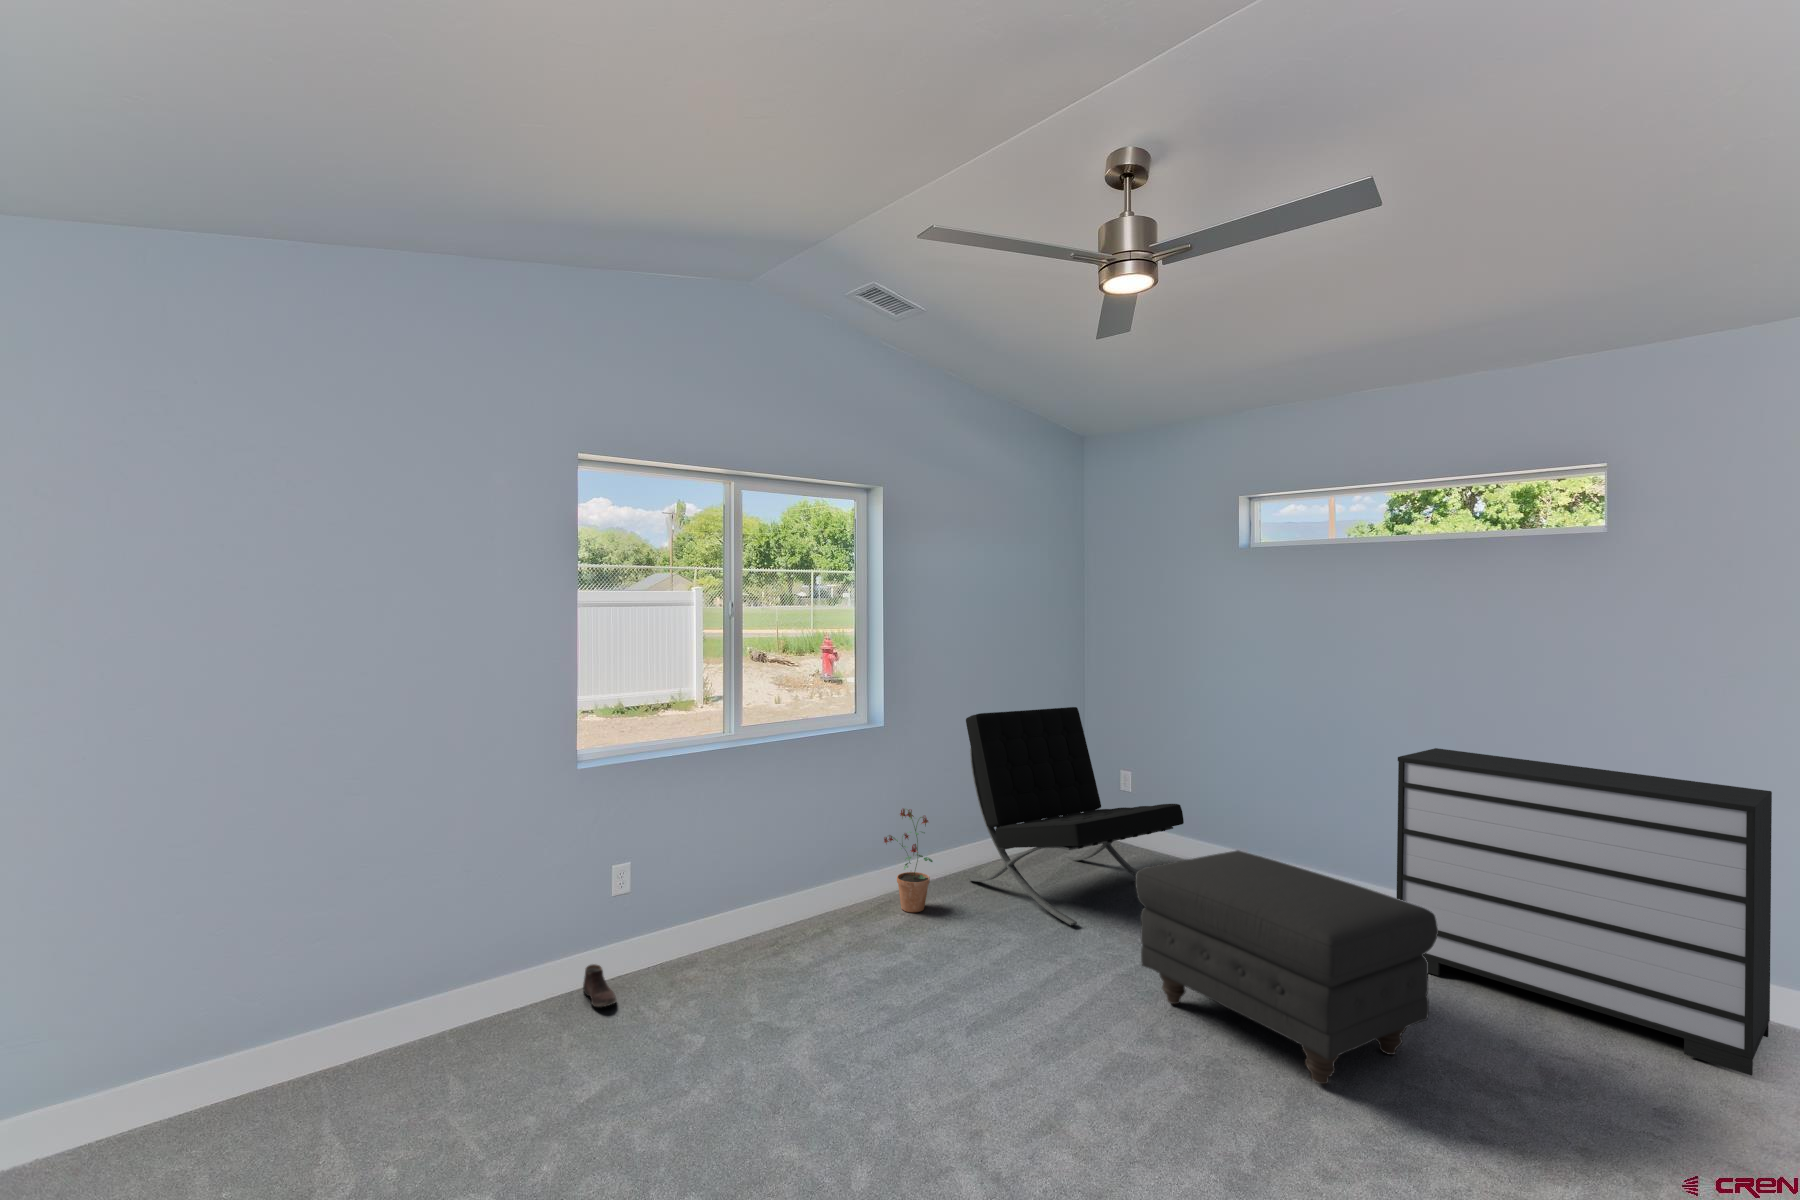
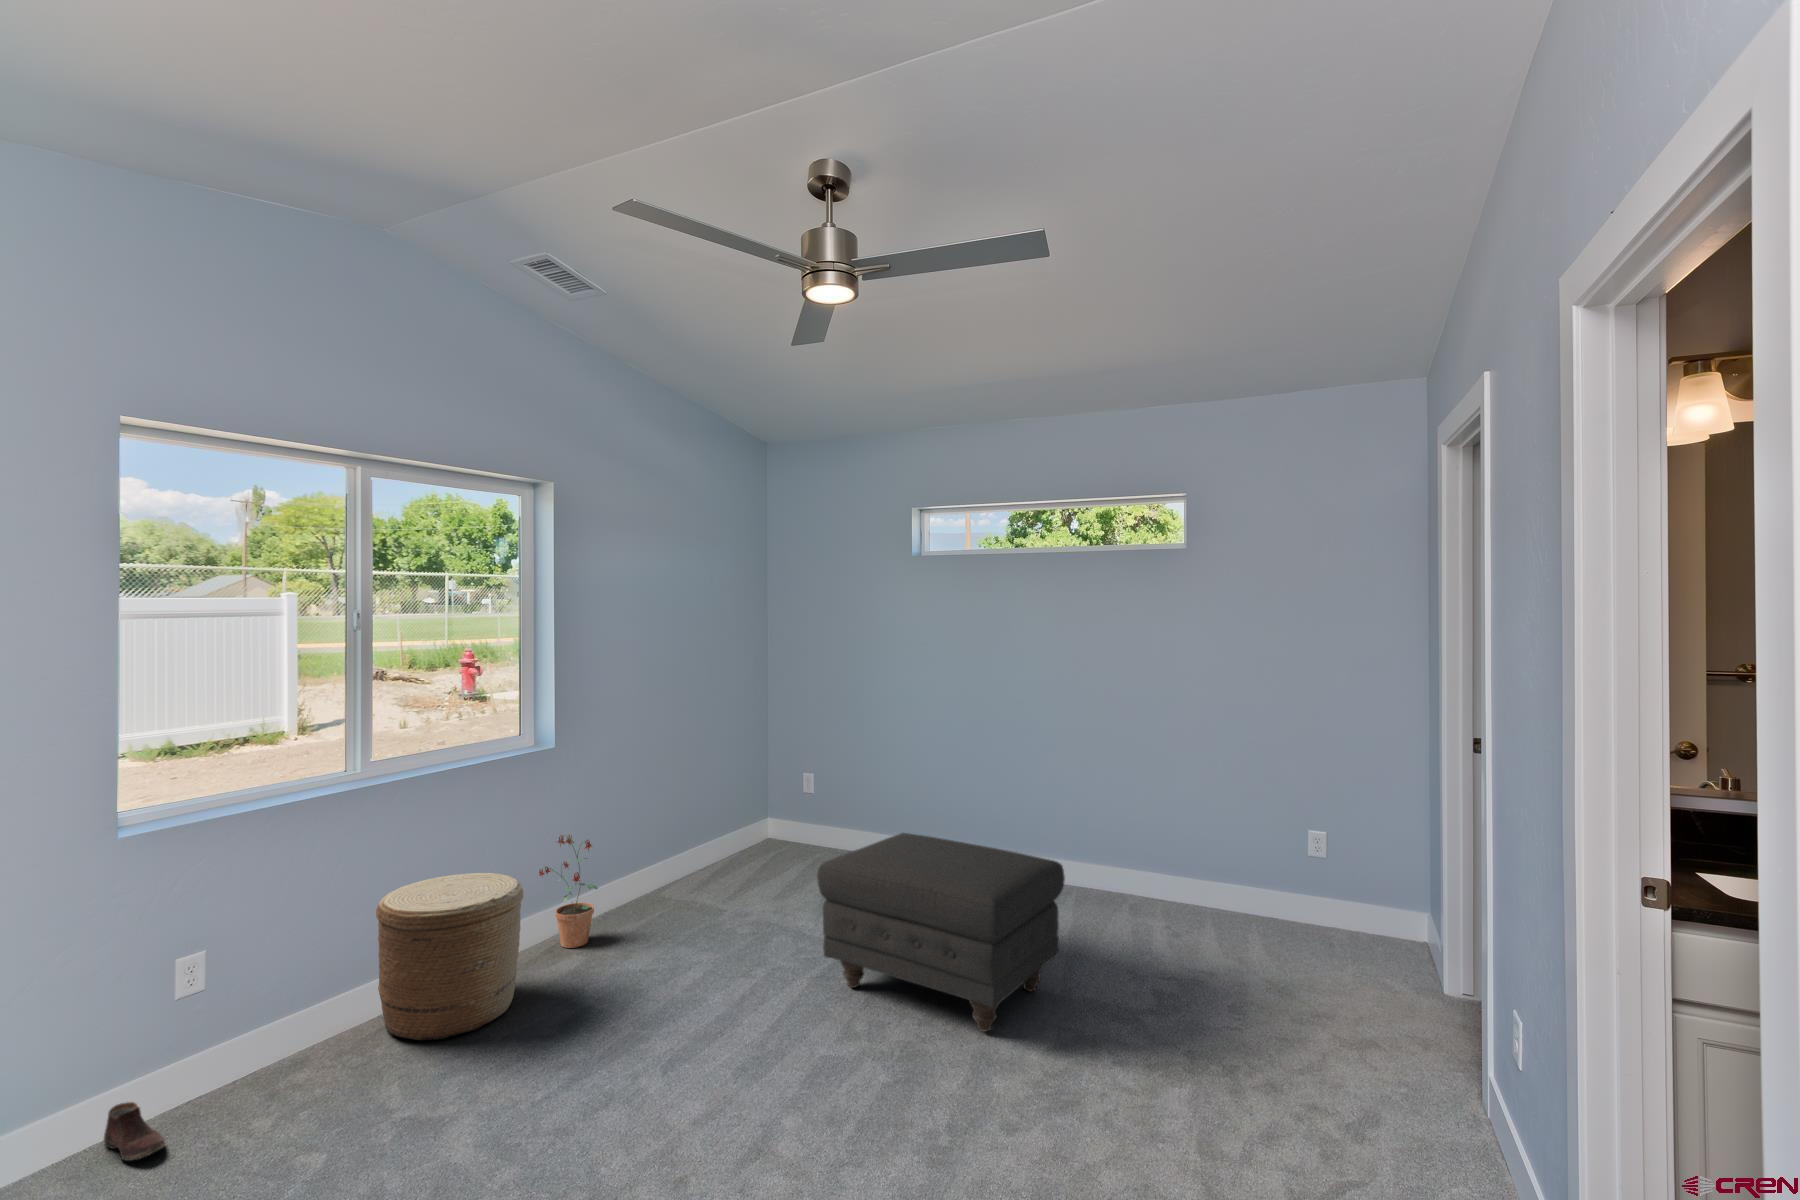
lounge chair: present [966,707,1184,925] -> none [629,711,847,930]
dresser: present [1396,748,1772,1076] -> none [1023,725,1260,949]
woven basket: none [756,831,866,968] -> present [376,873,523,1040]

